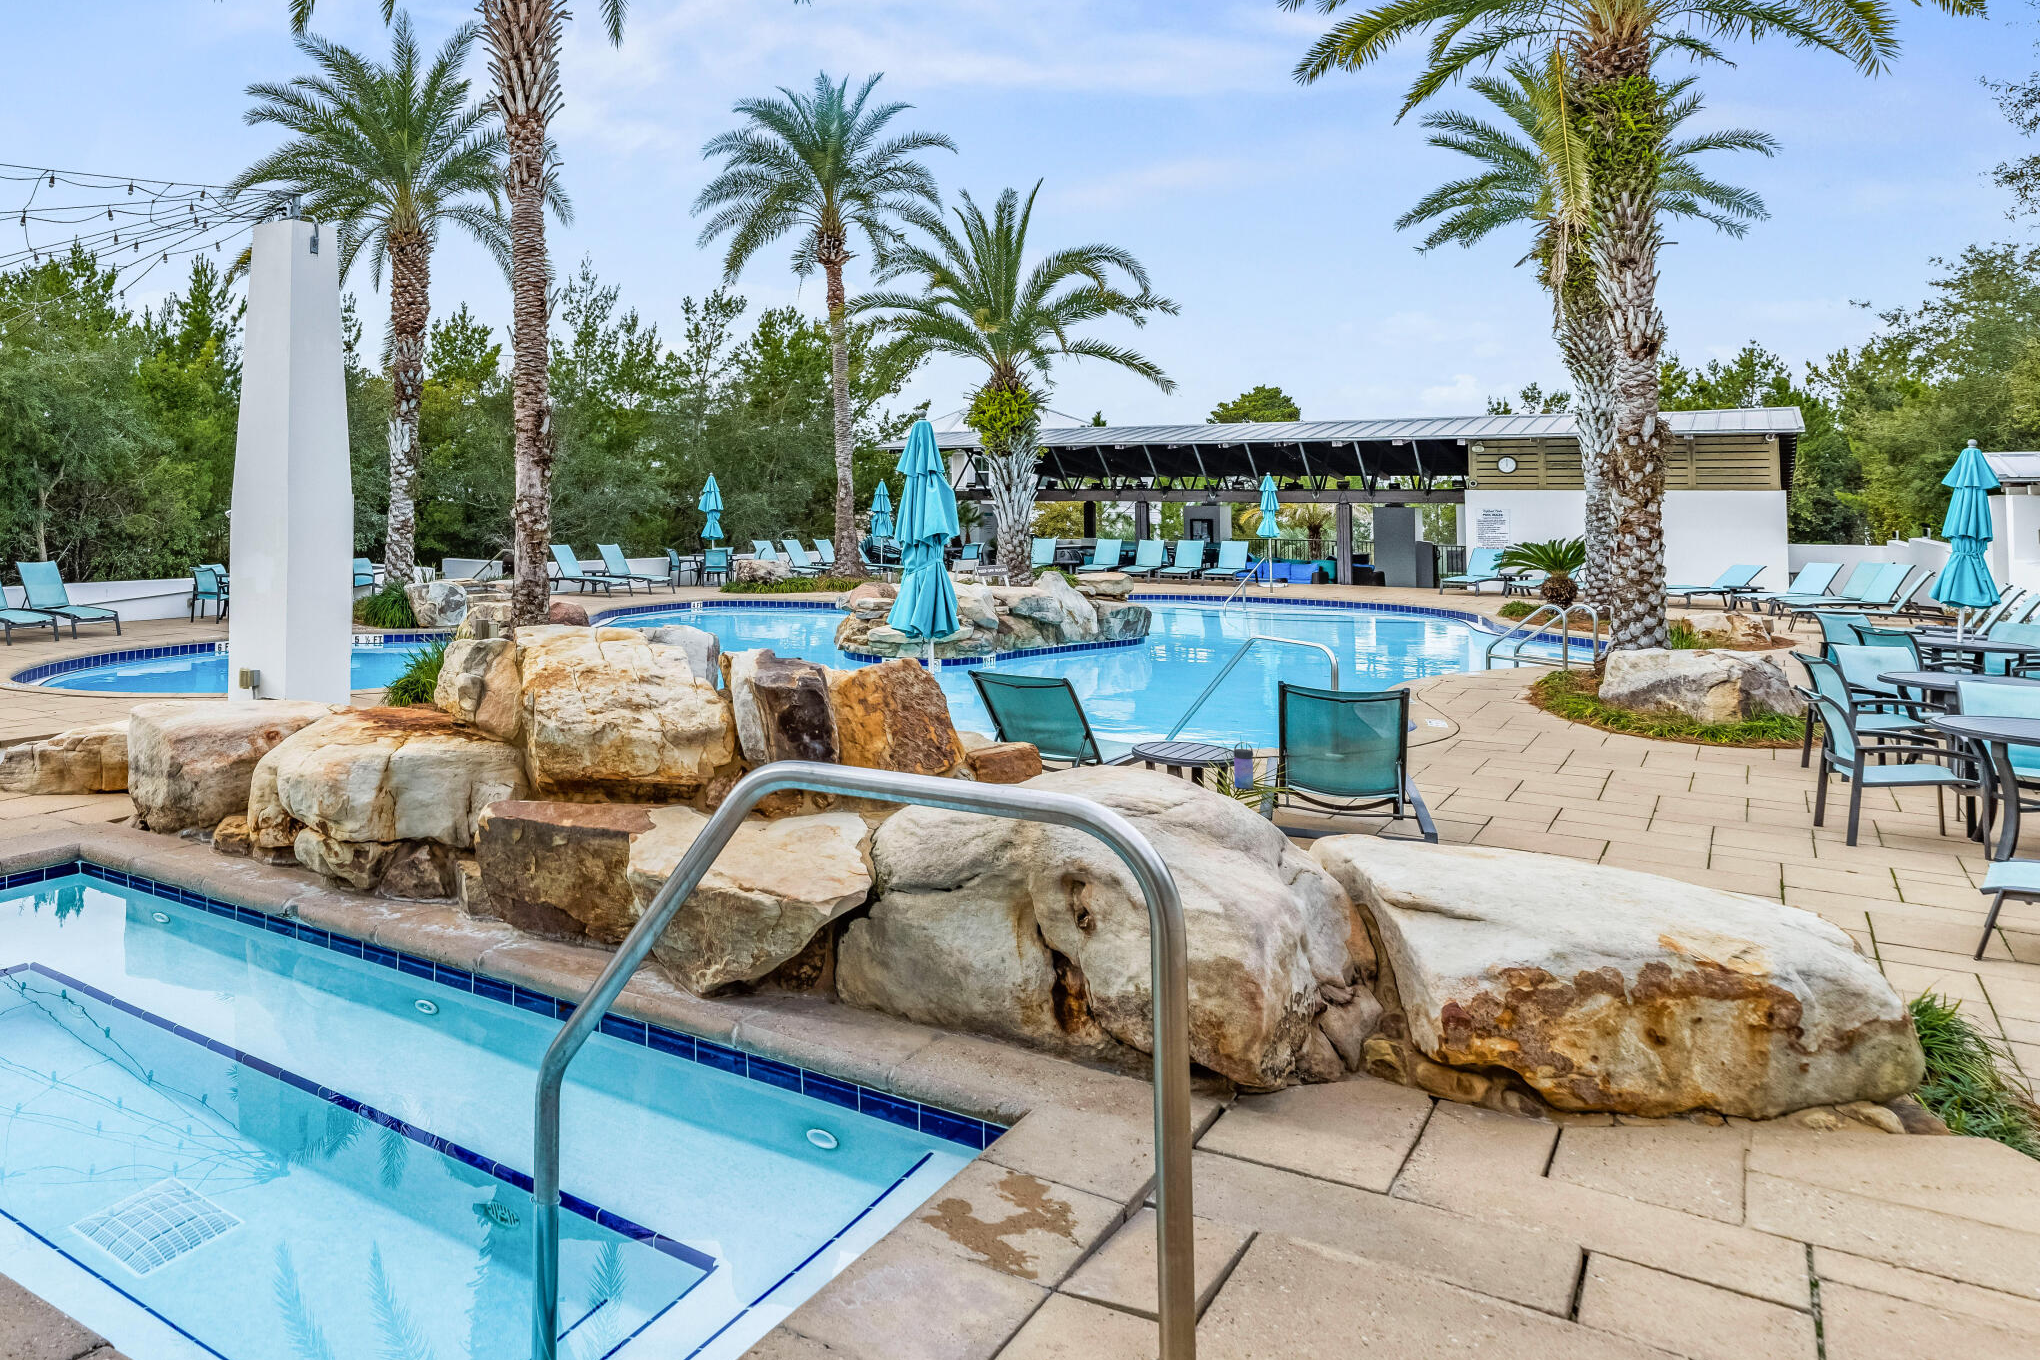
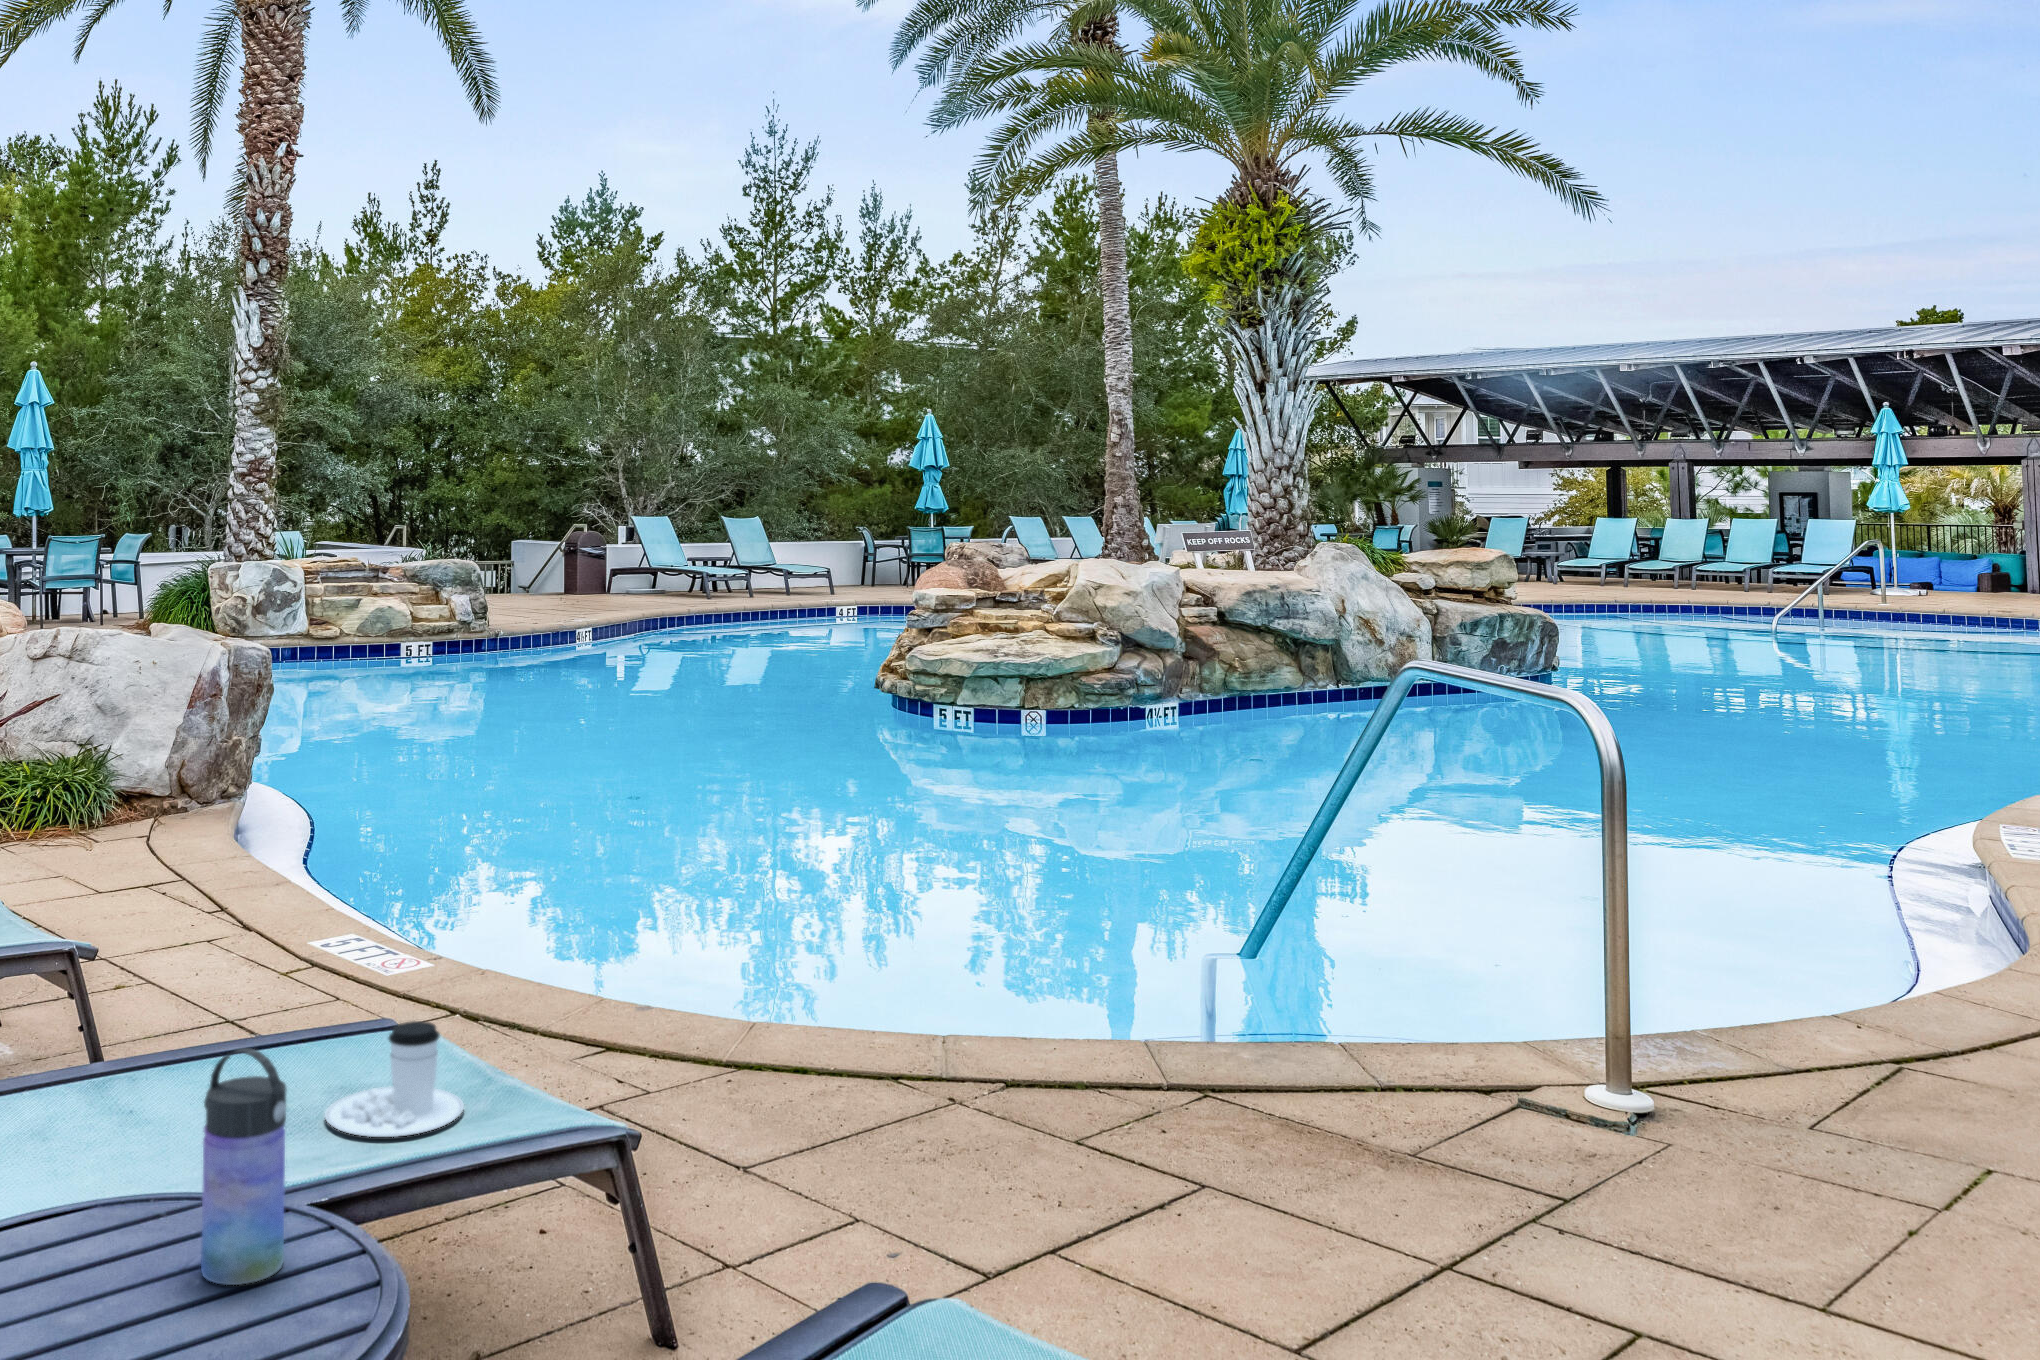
coffee cup: none [1186,746,1223,771] -> present [325,1021,464,1137]

